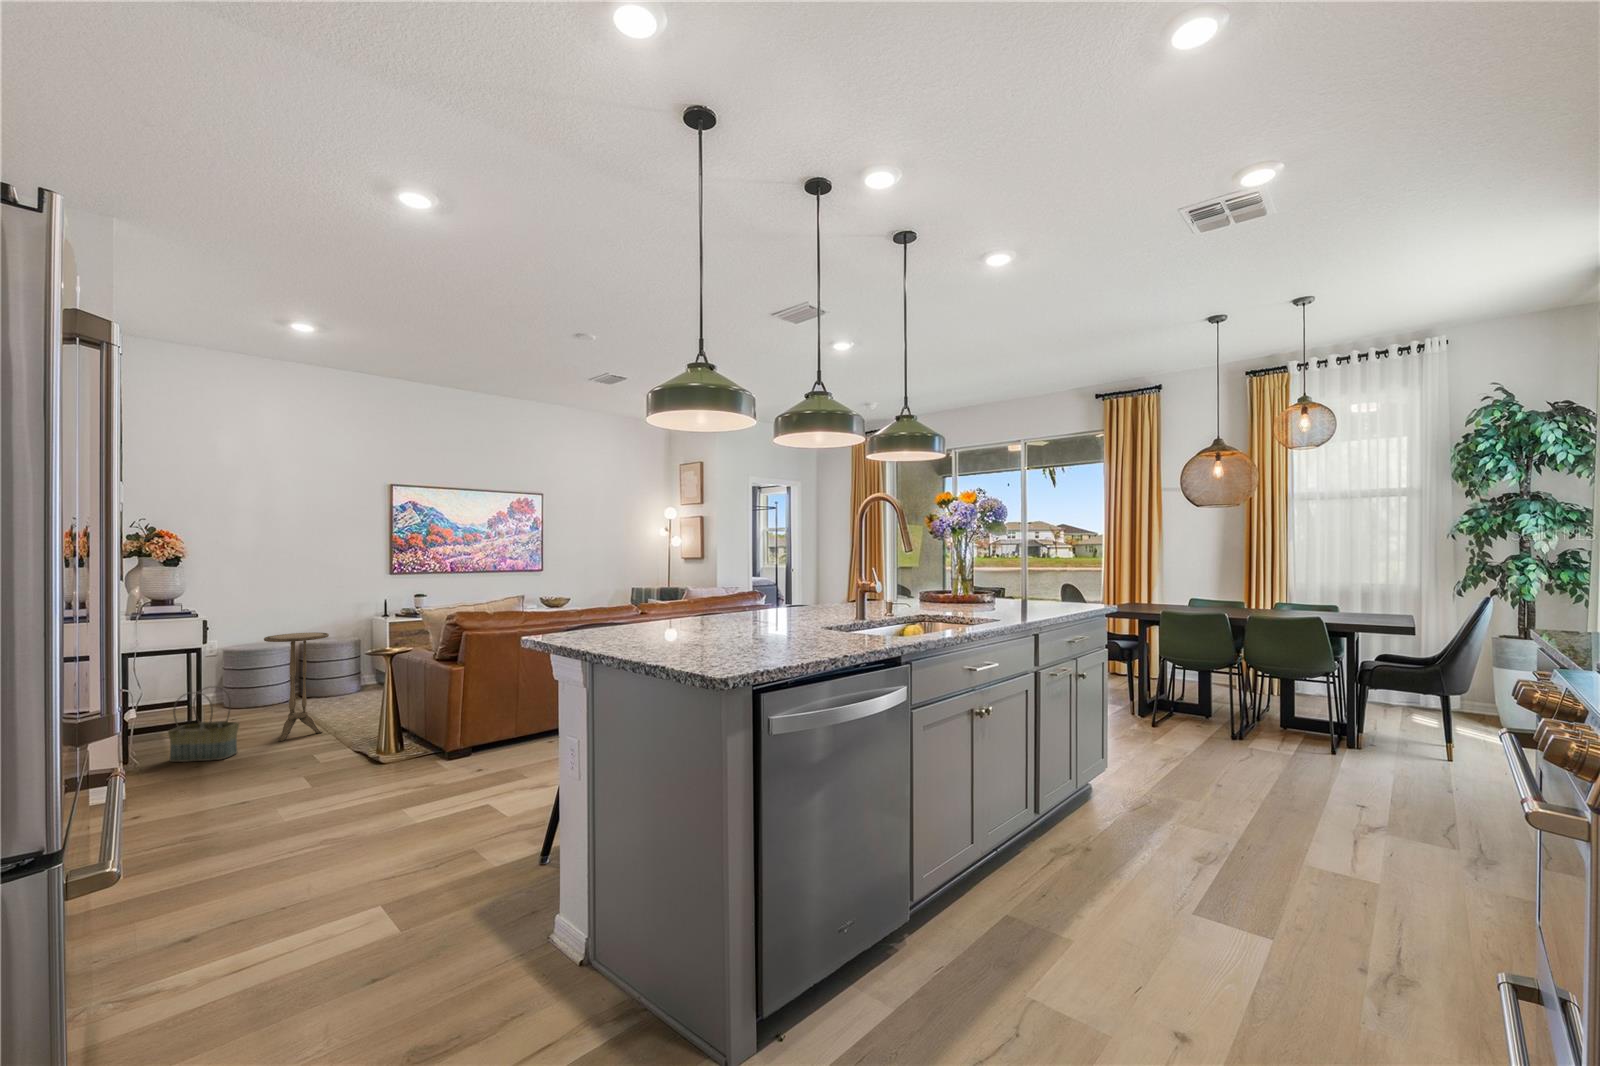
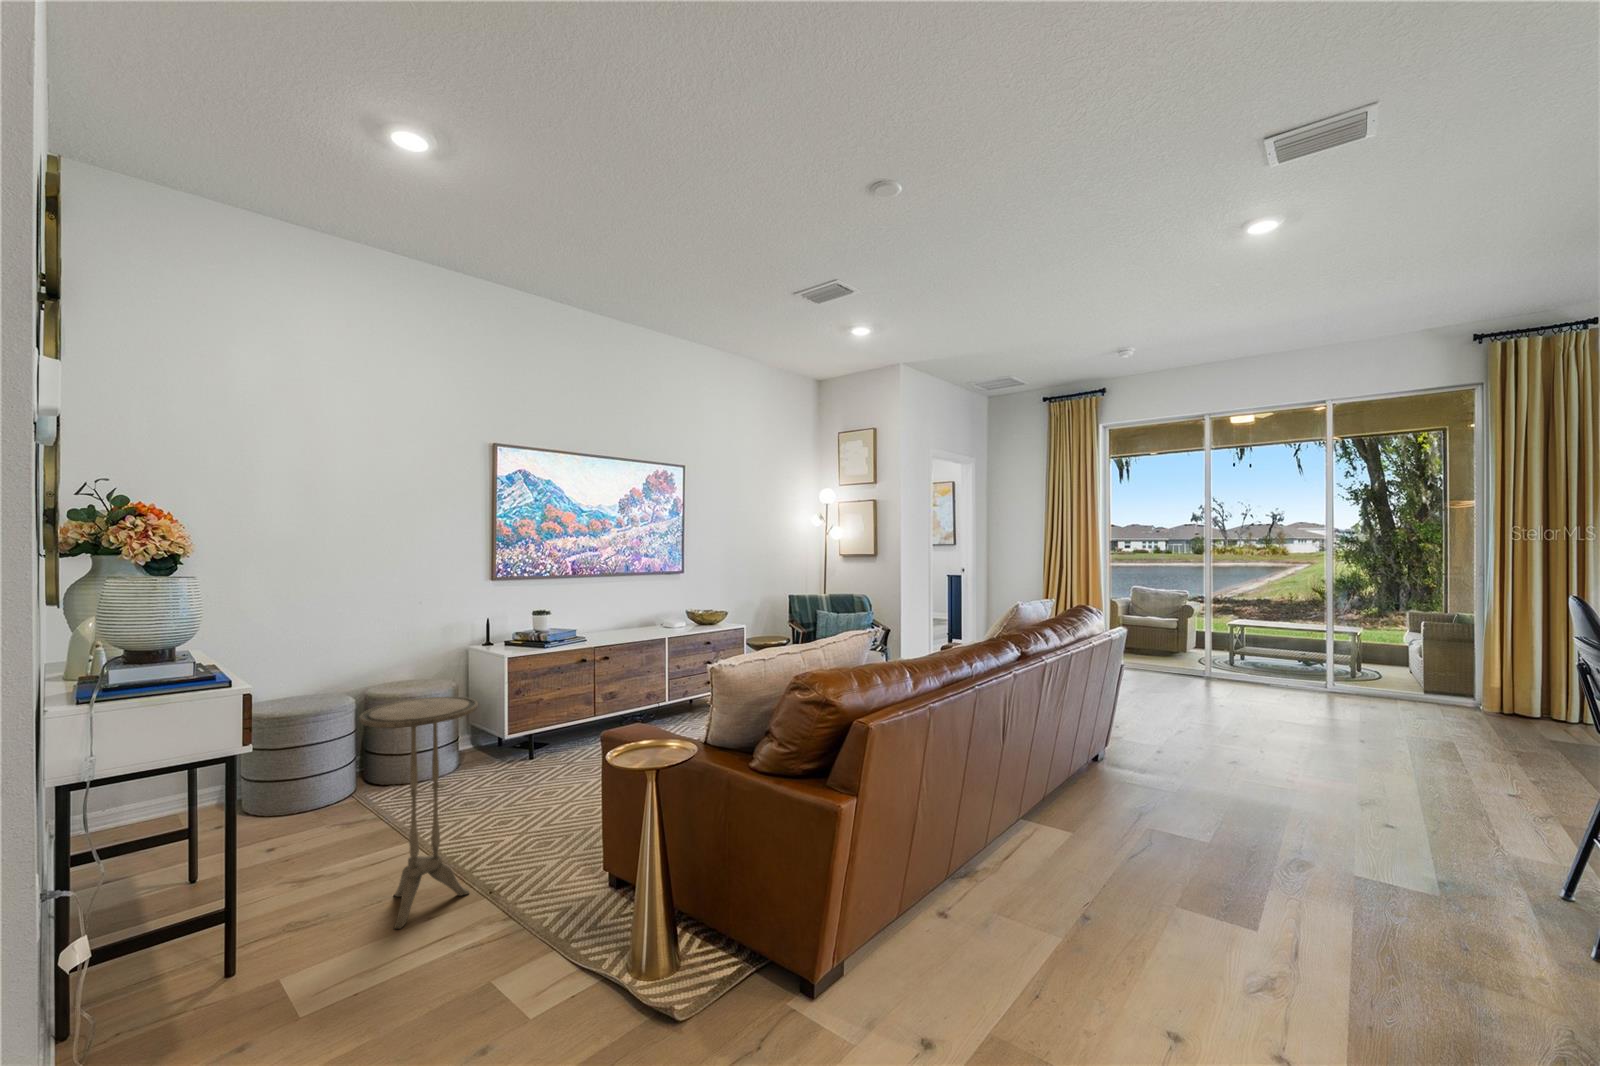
basket: present [168,686,239,762] -> none [166,837,325,1033]

